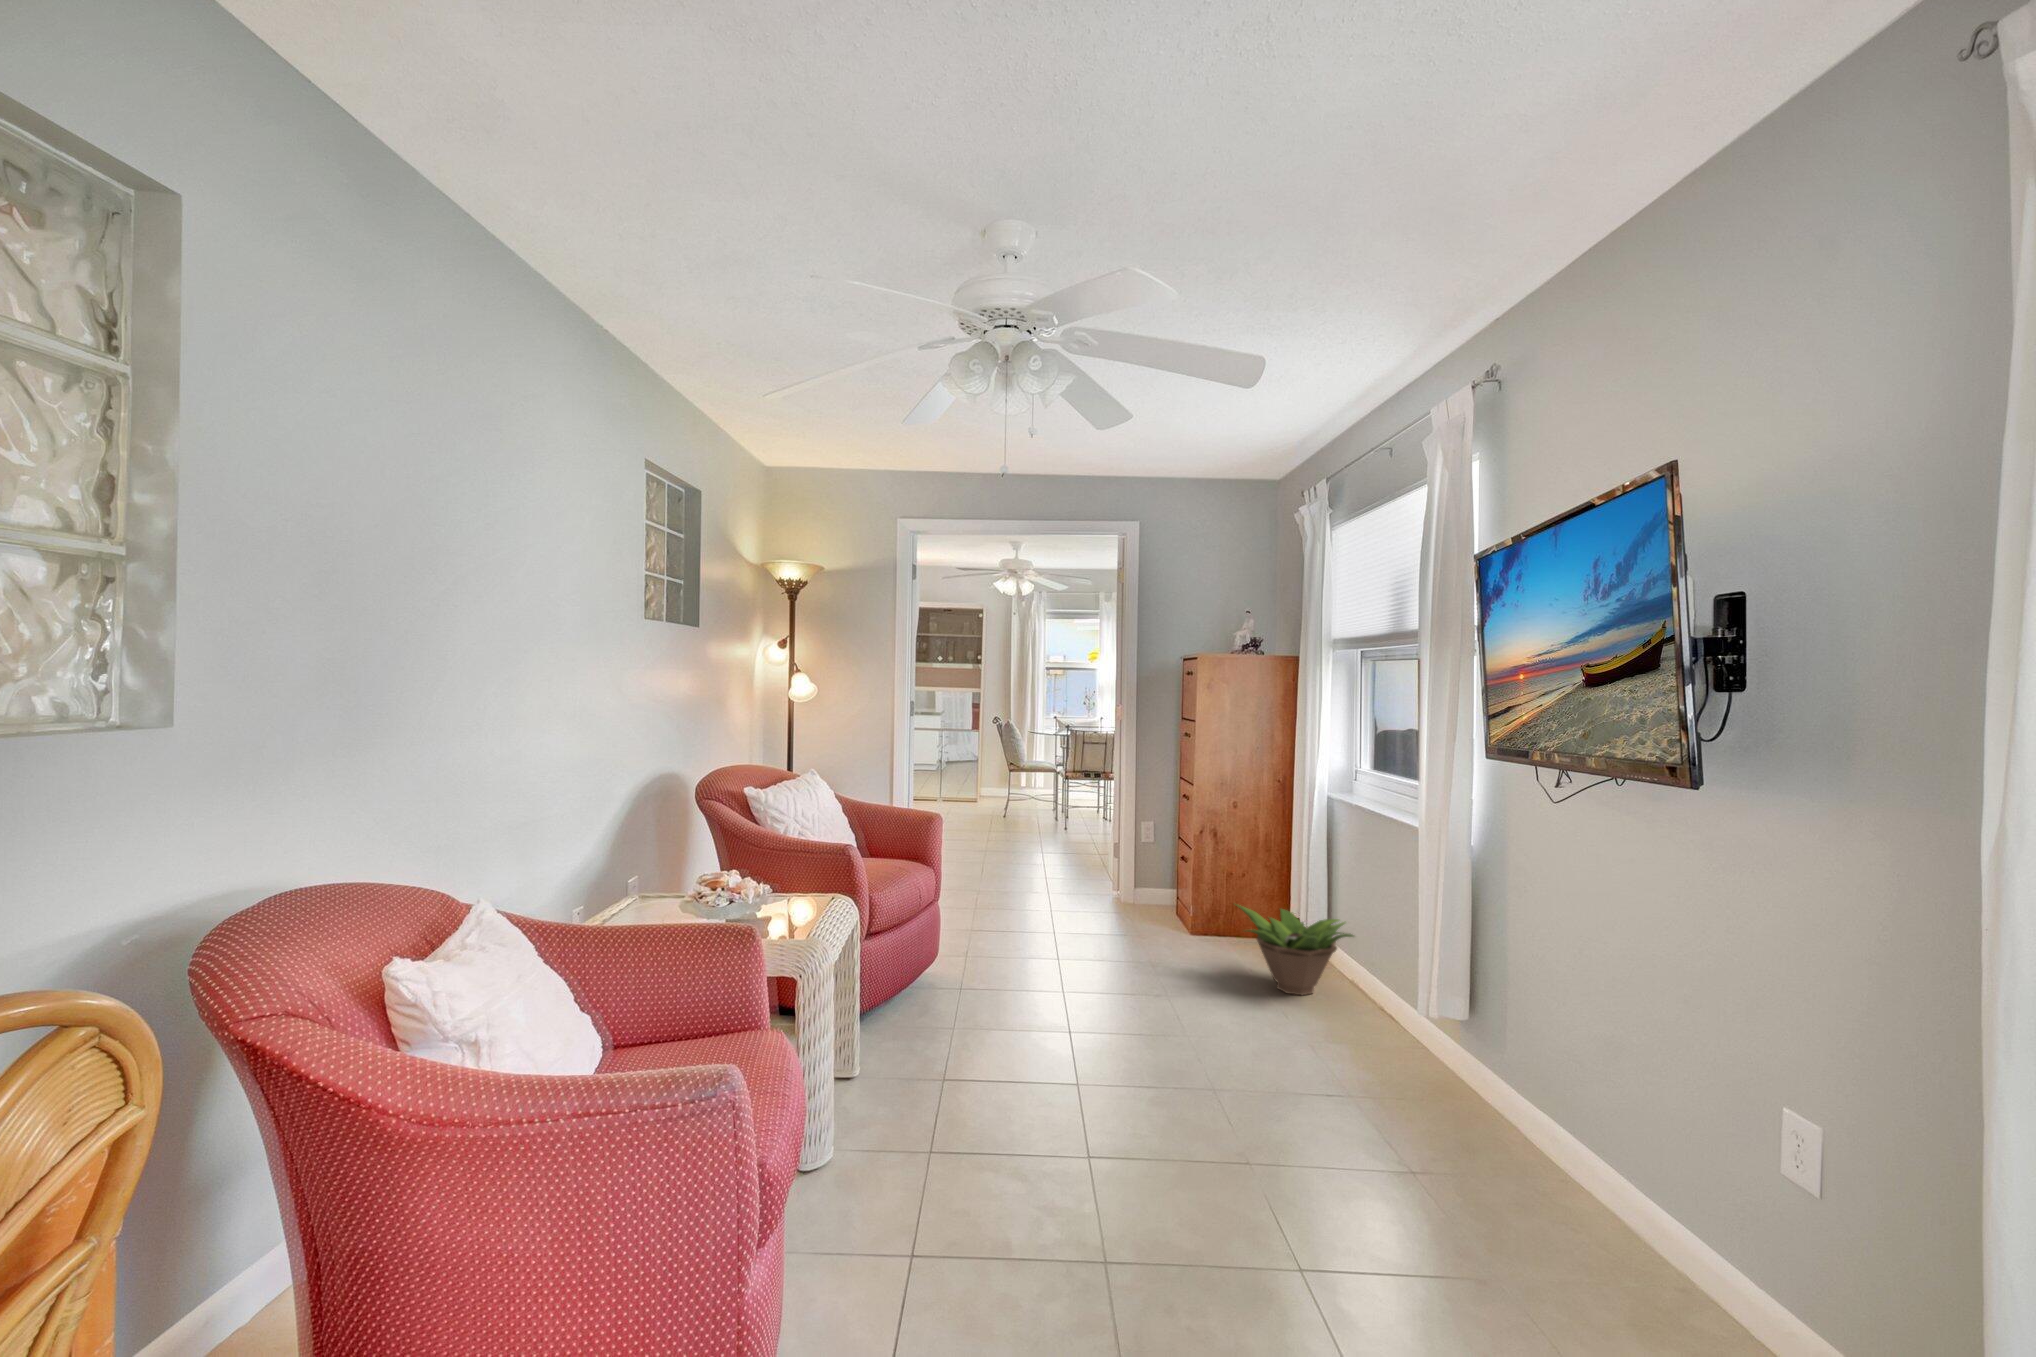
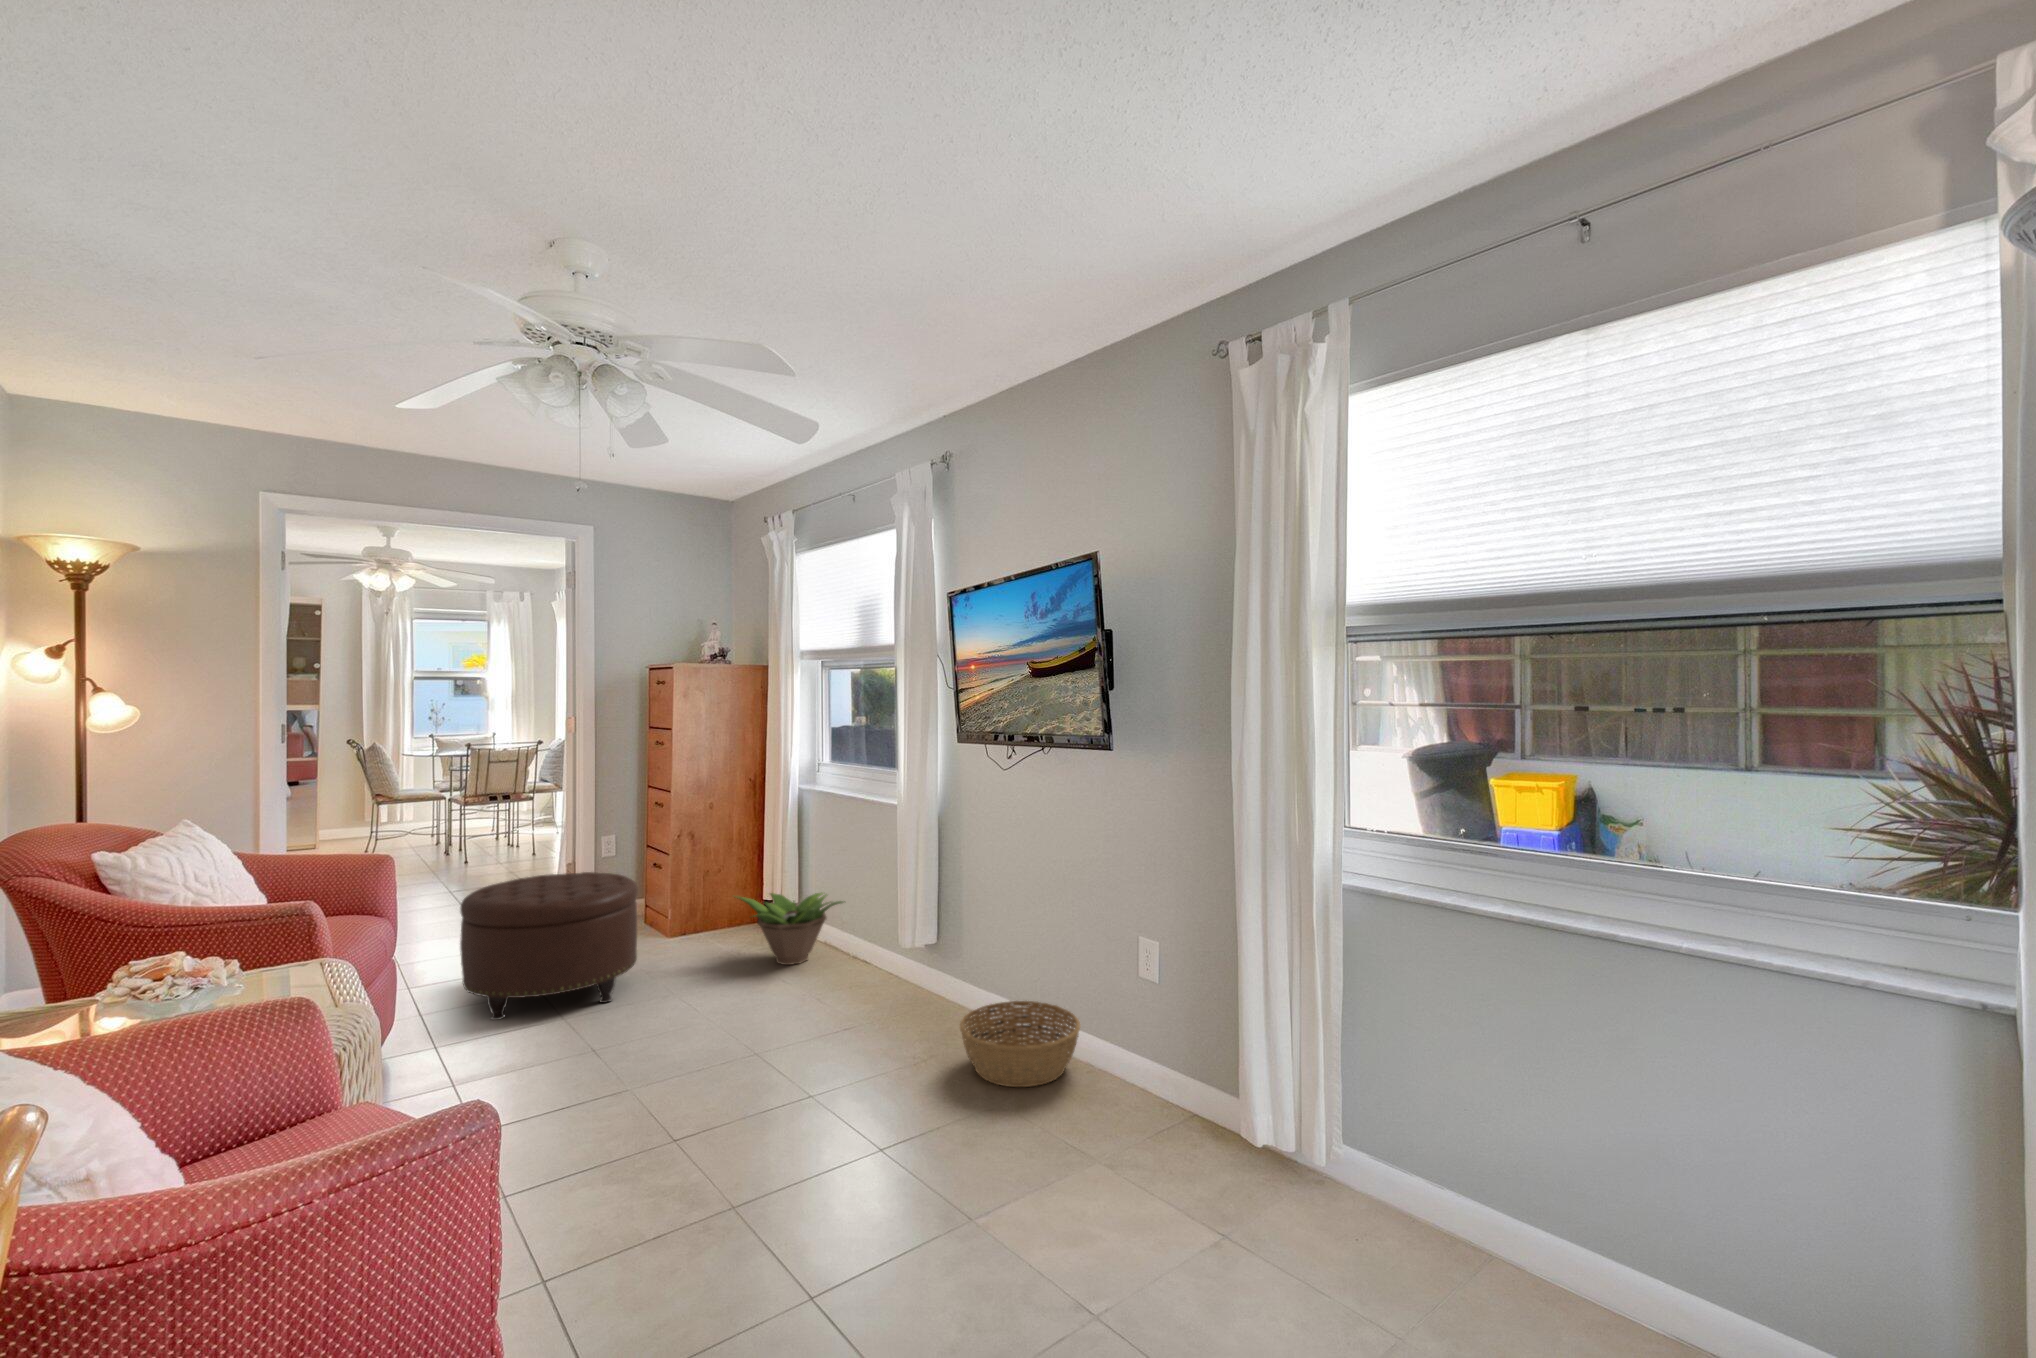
ottoman: none [987,851,1135,986] -> present [460,872,638,1020]
basket: none [1441,1125,1648,1278] -> present [960,1001,1080,1087]

